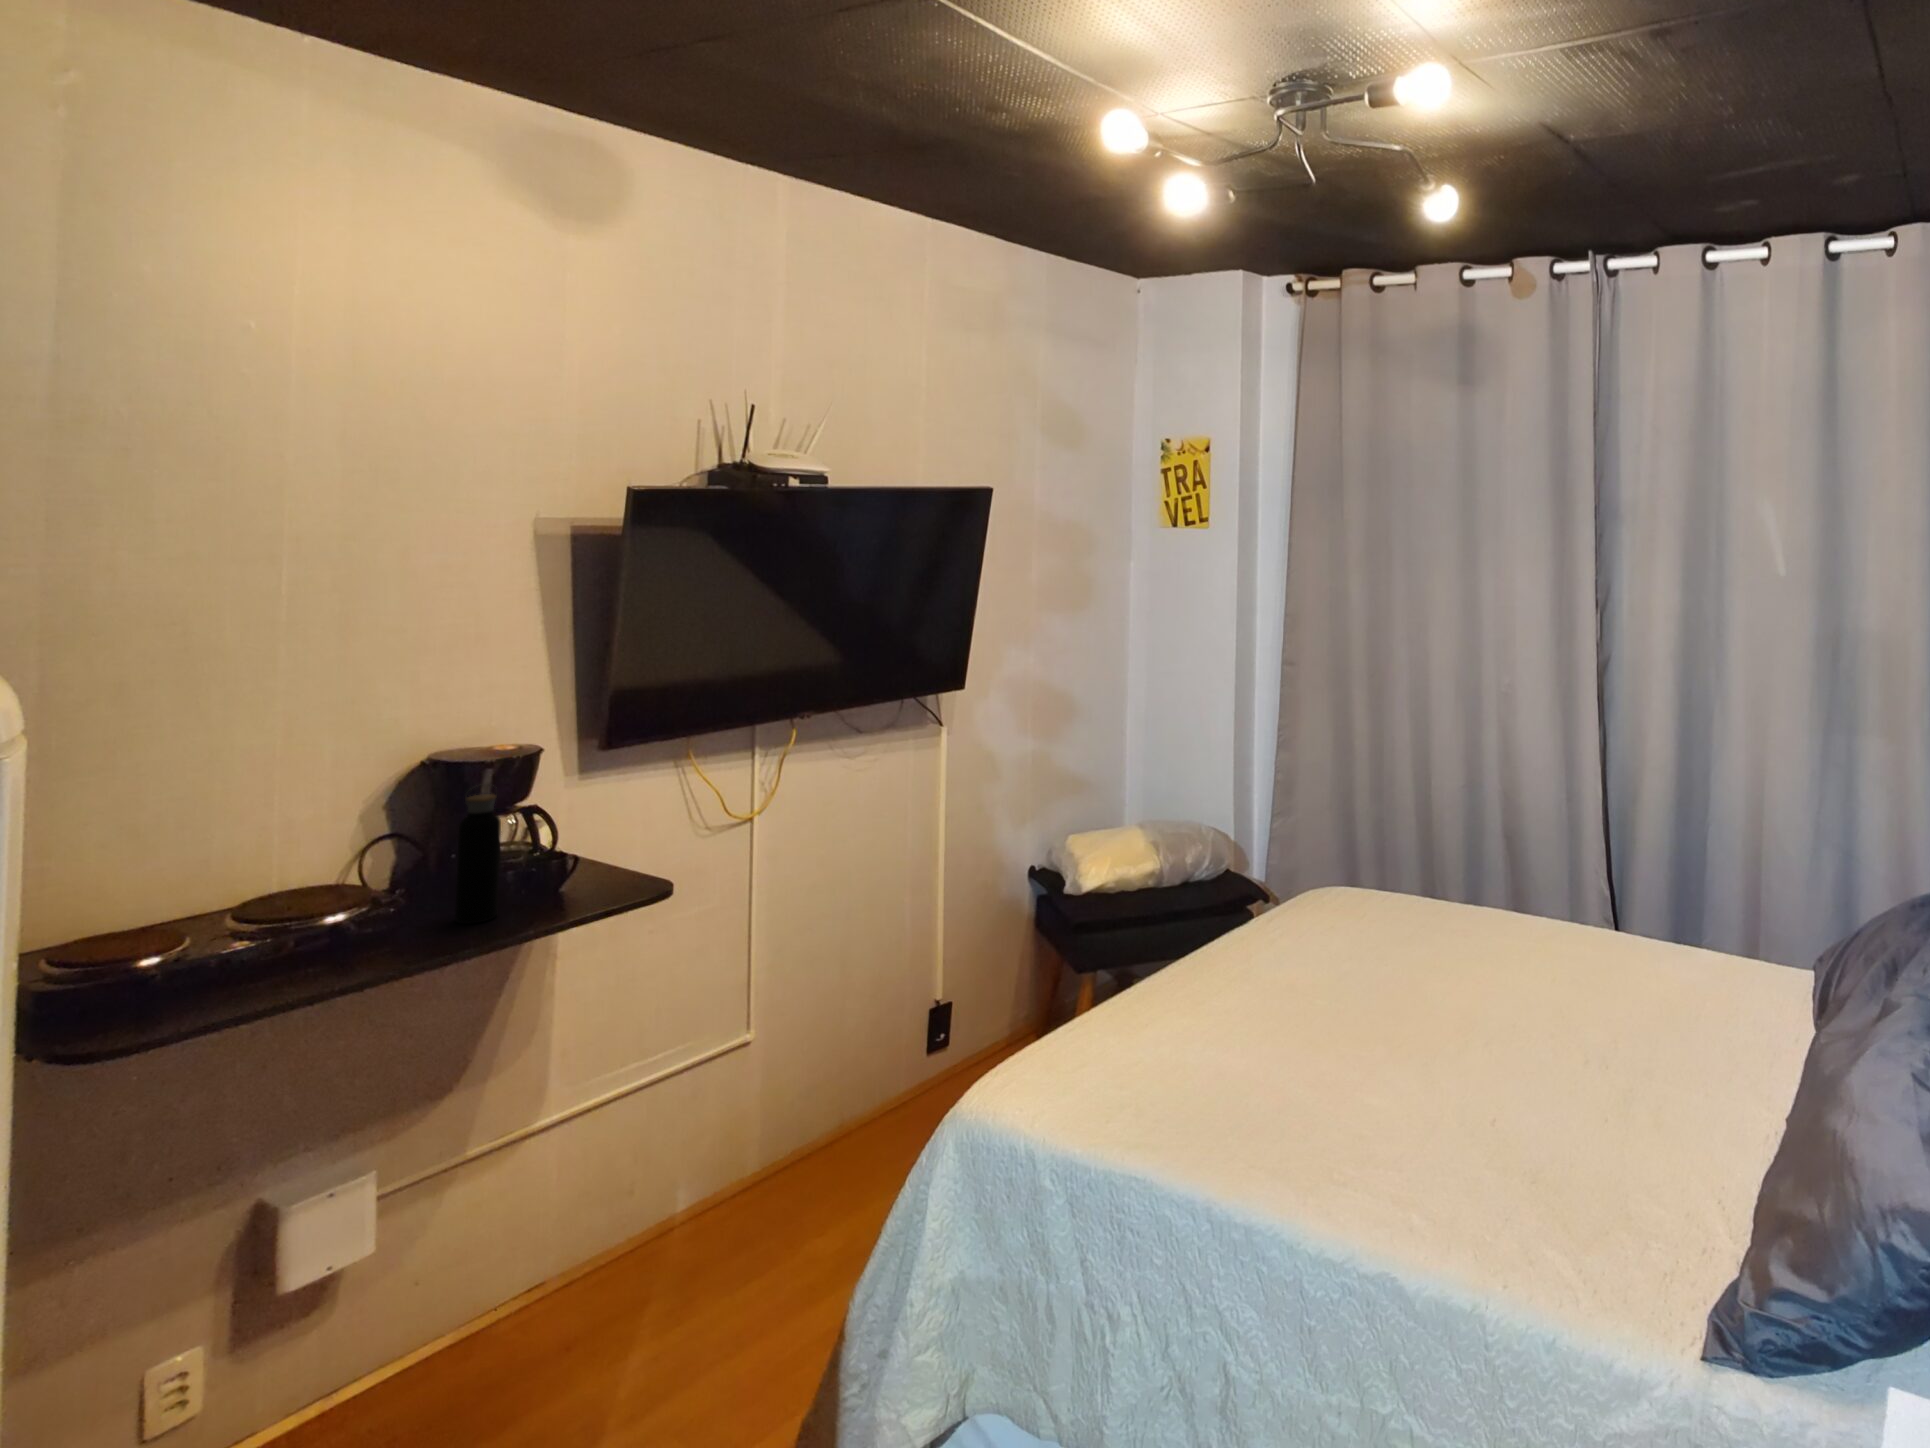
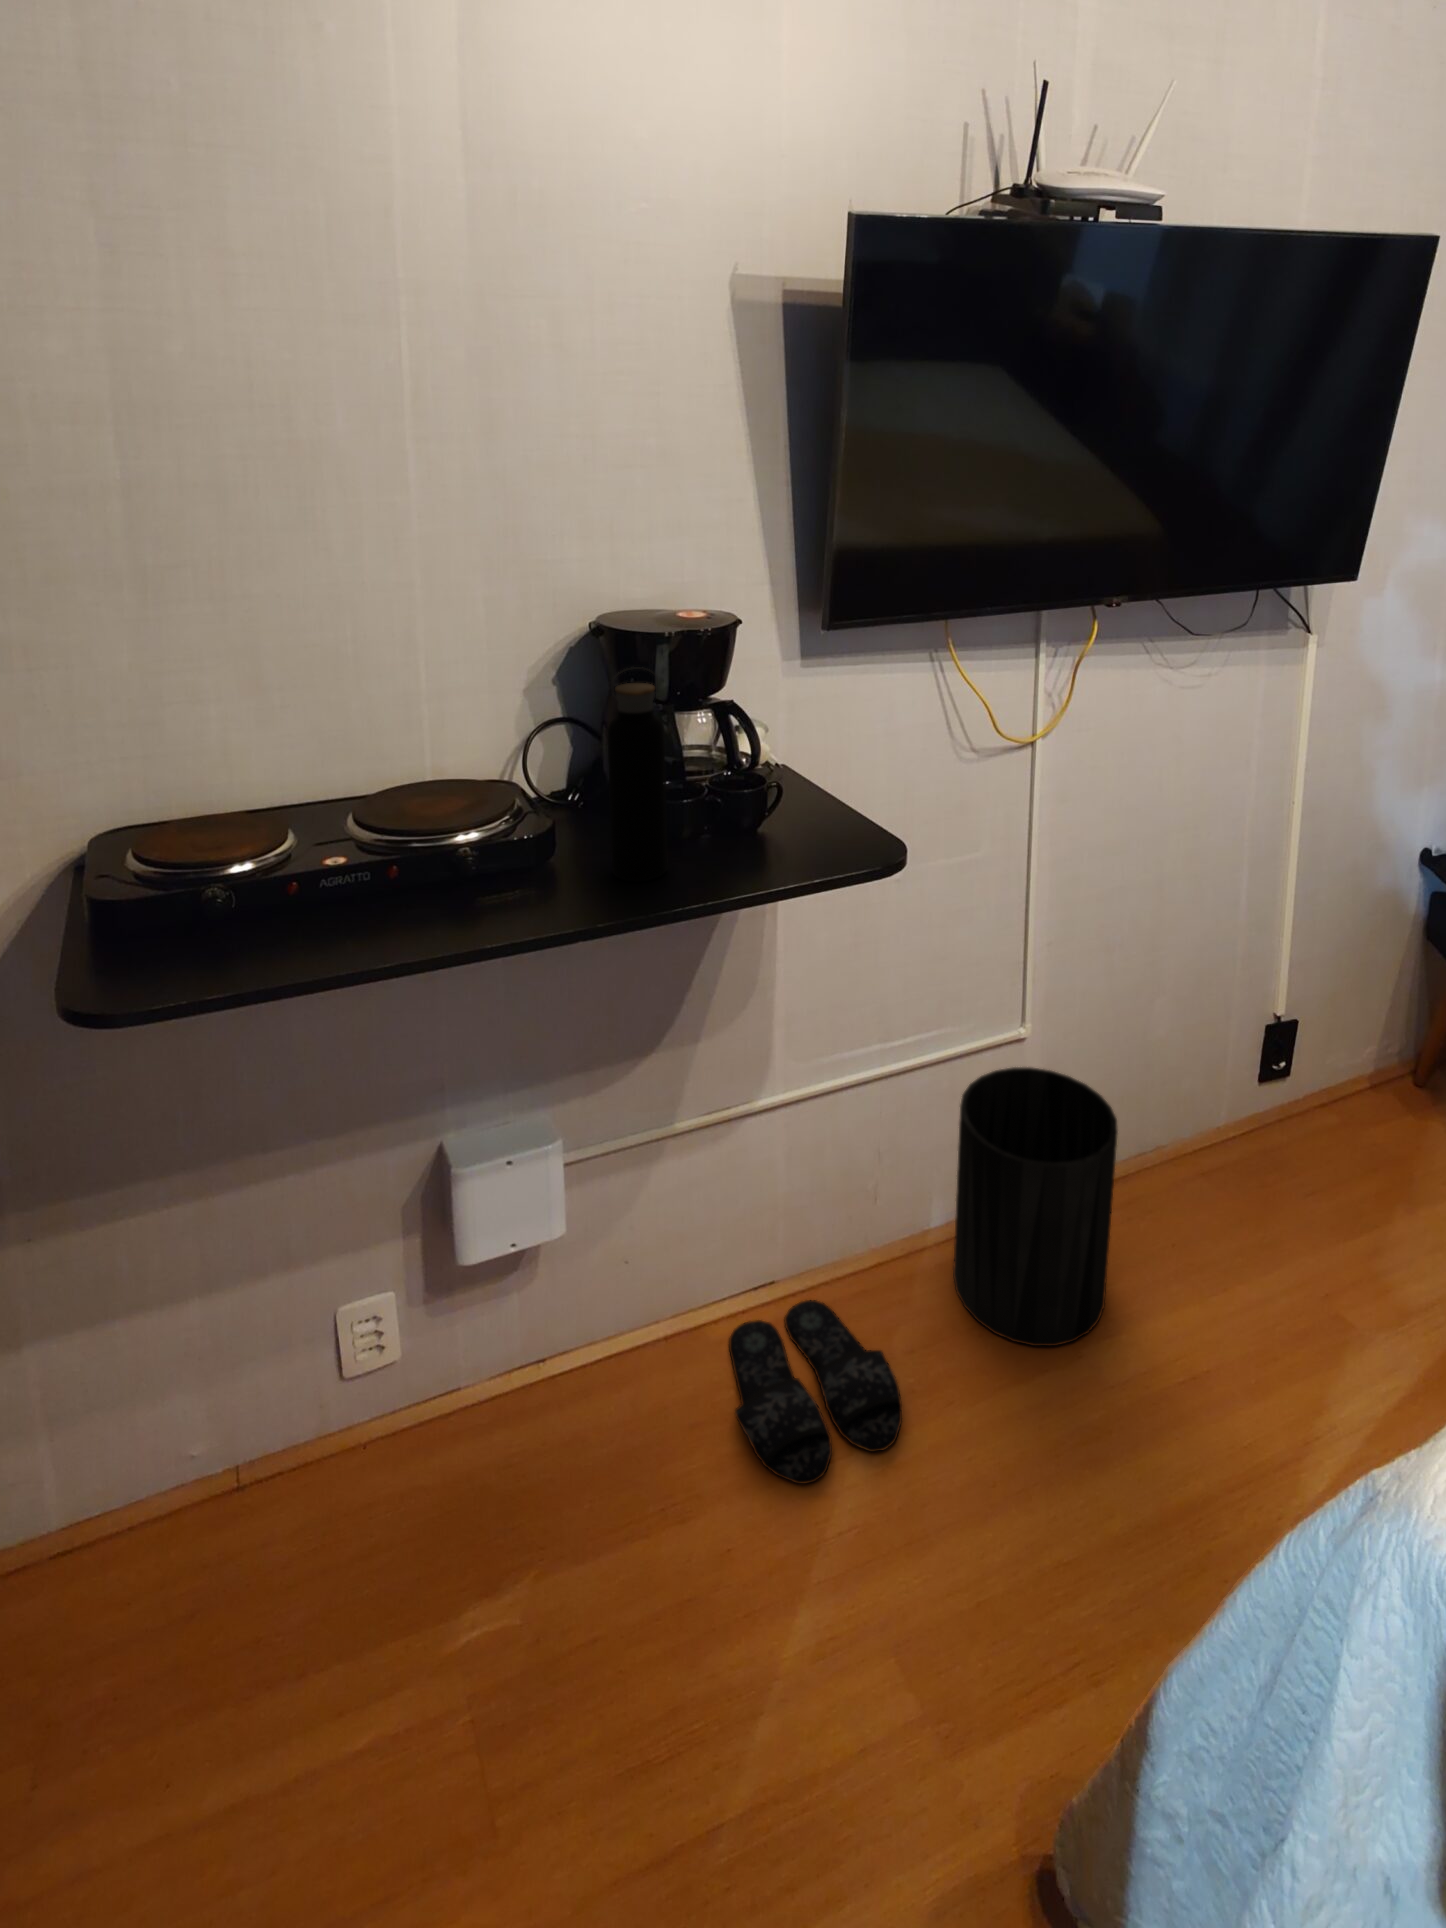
trash can: none [693,1058,816,1257] -> present [953,1067,1118,1346]
slippers: none [499,1286,656,1383] -> present [729,1300,902,1484]

